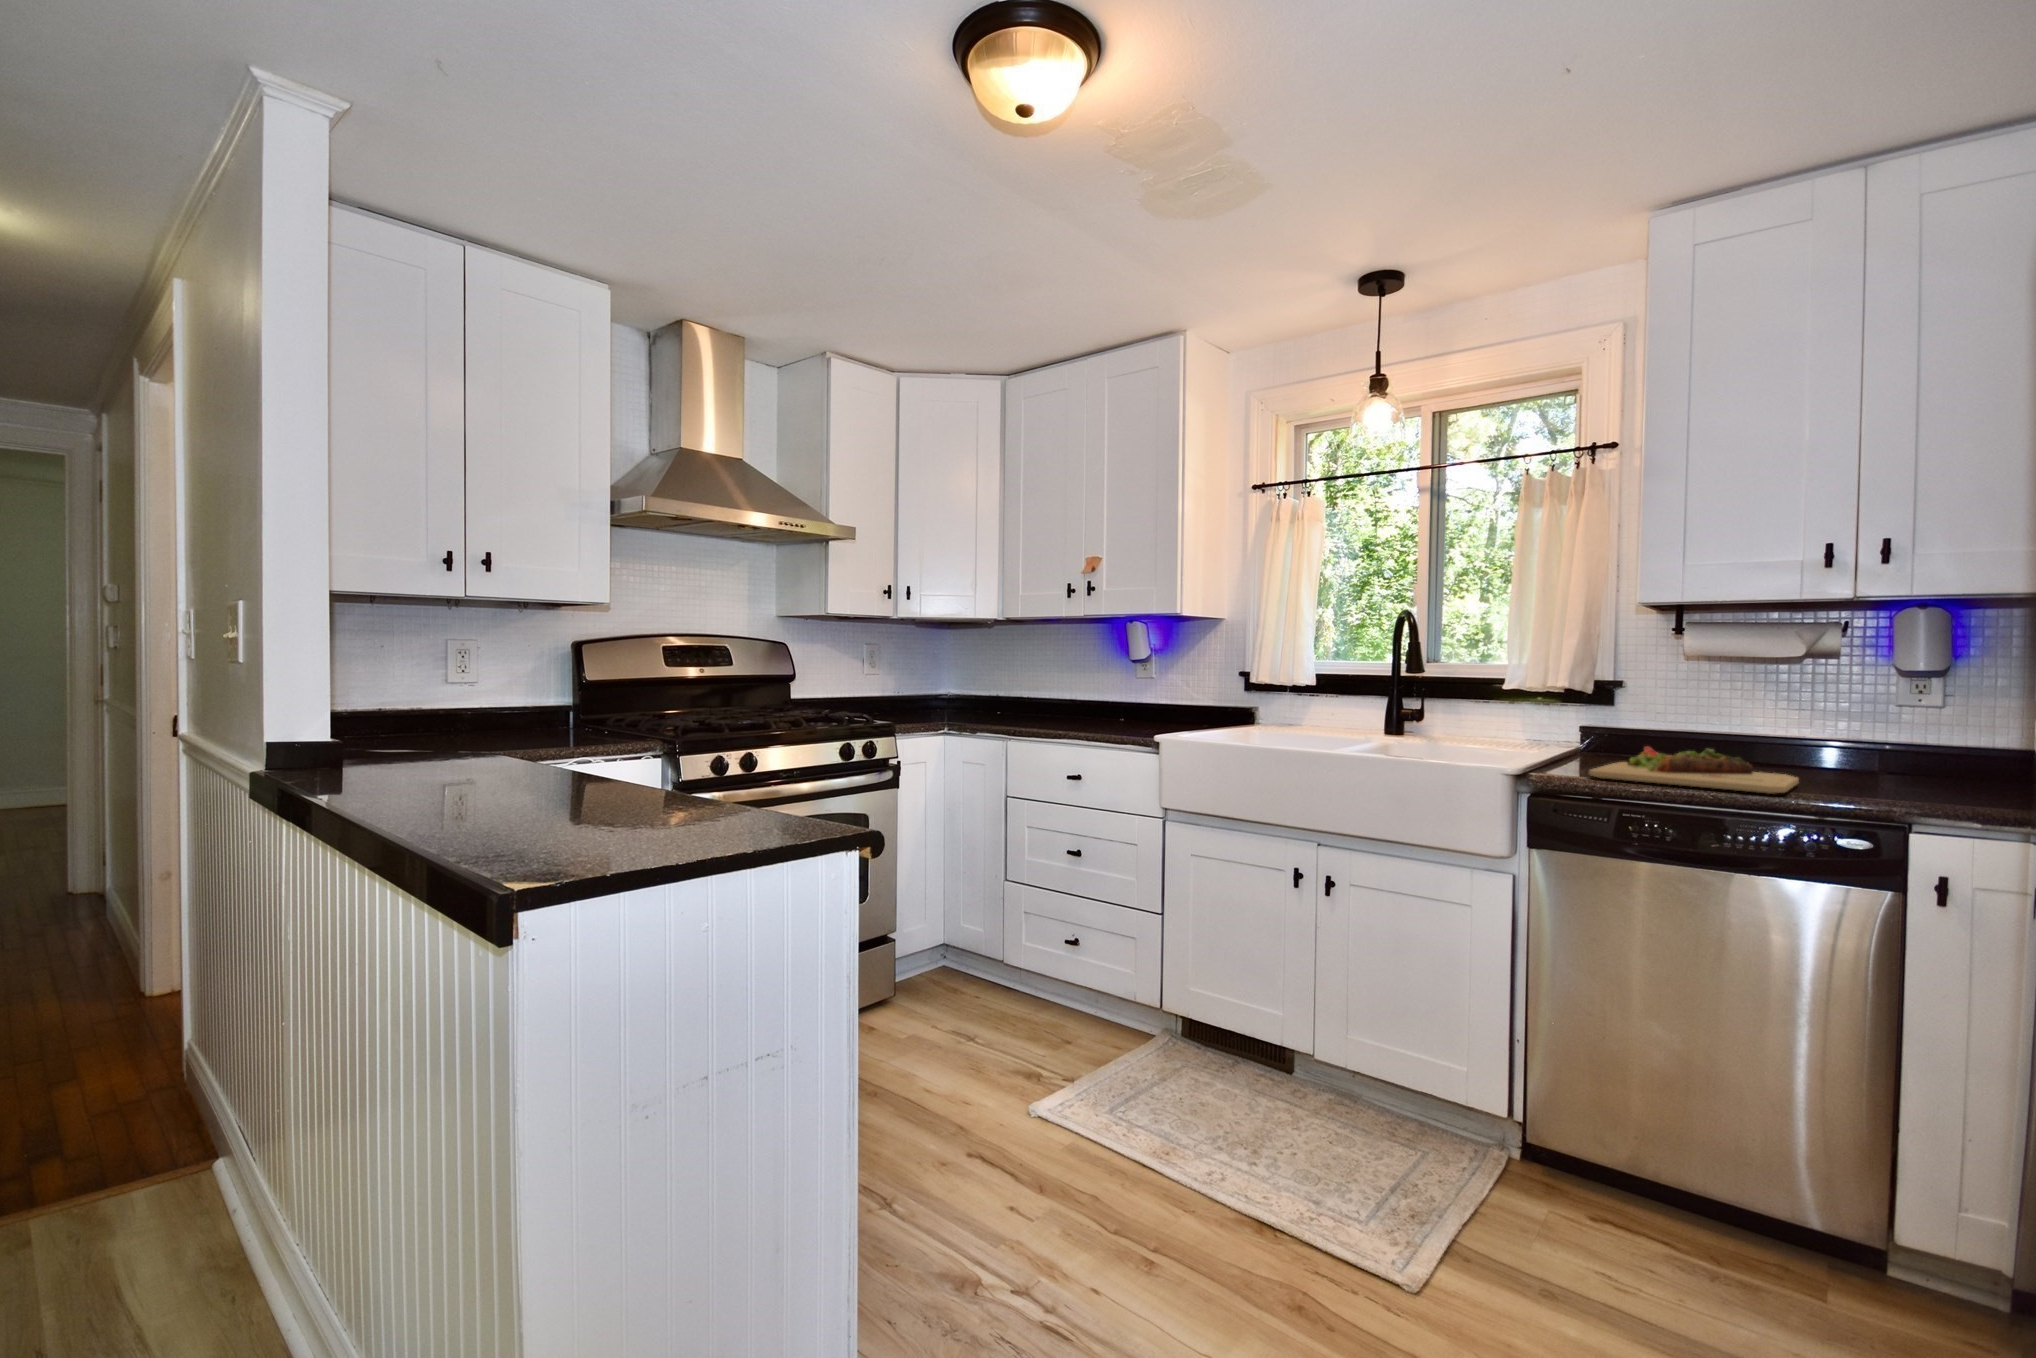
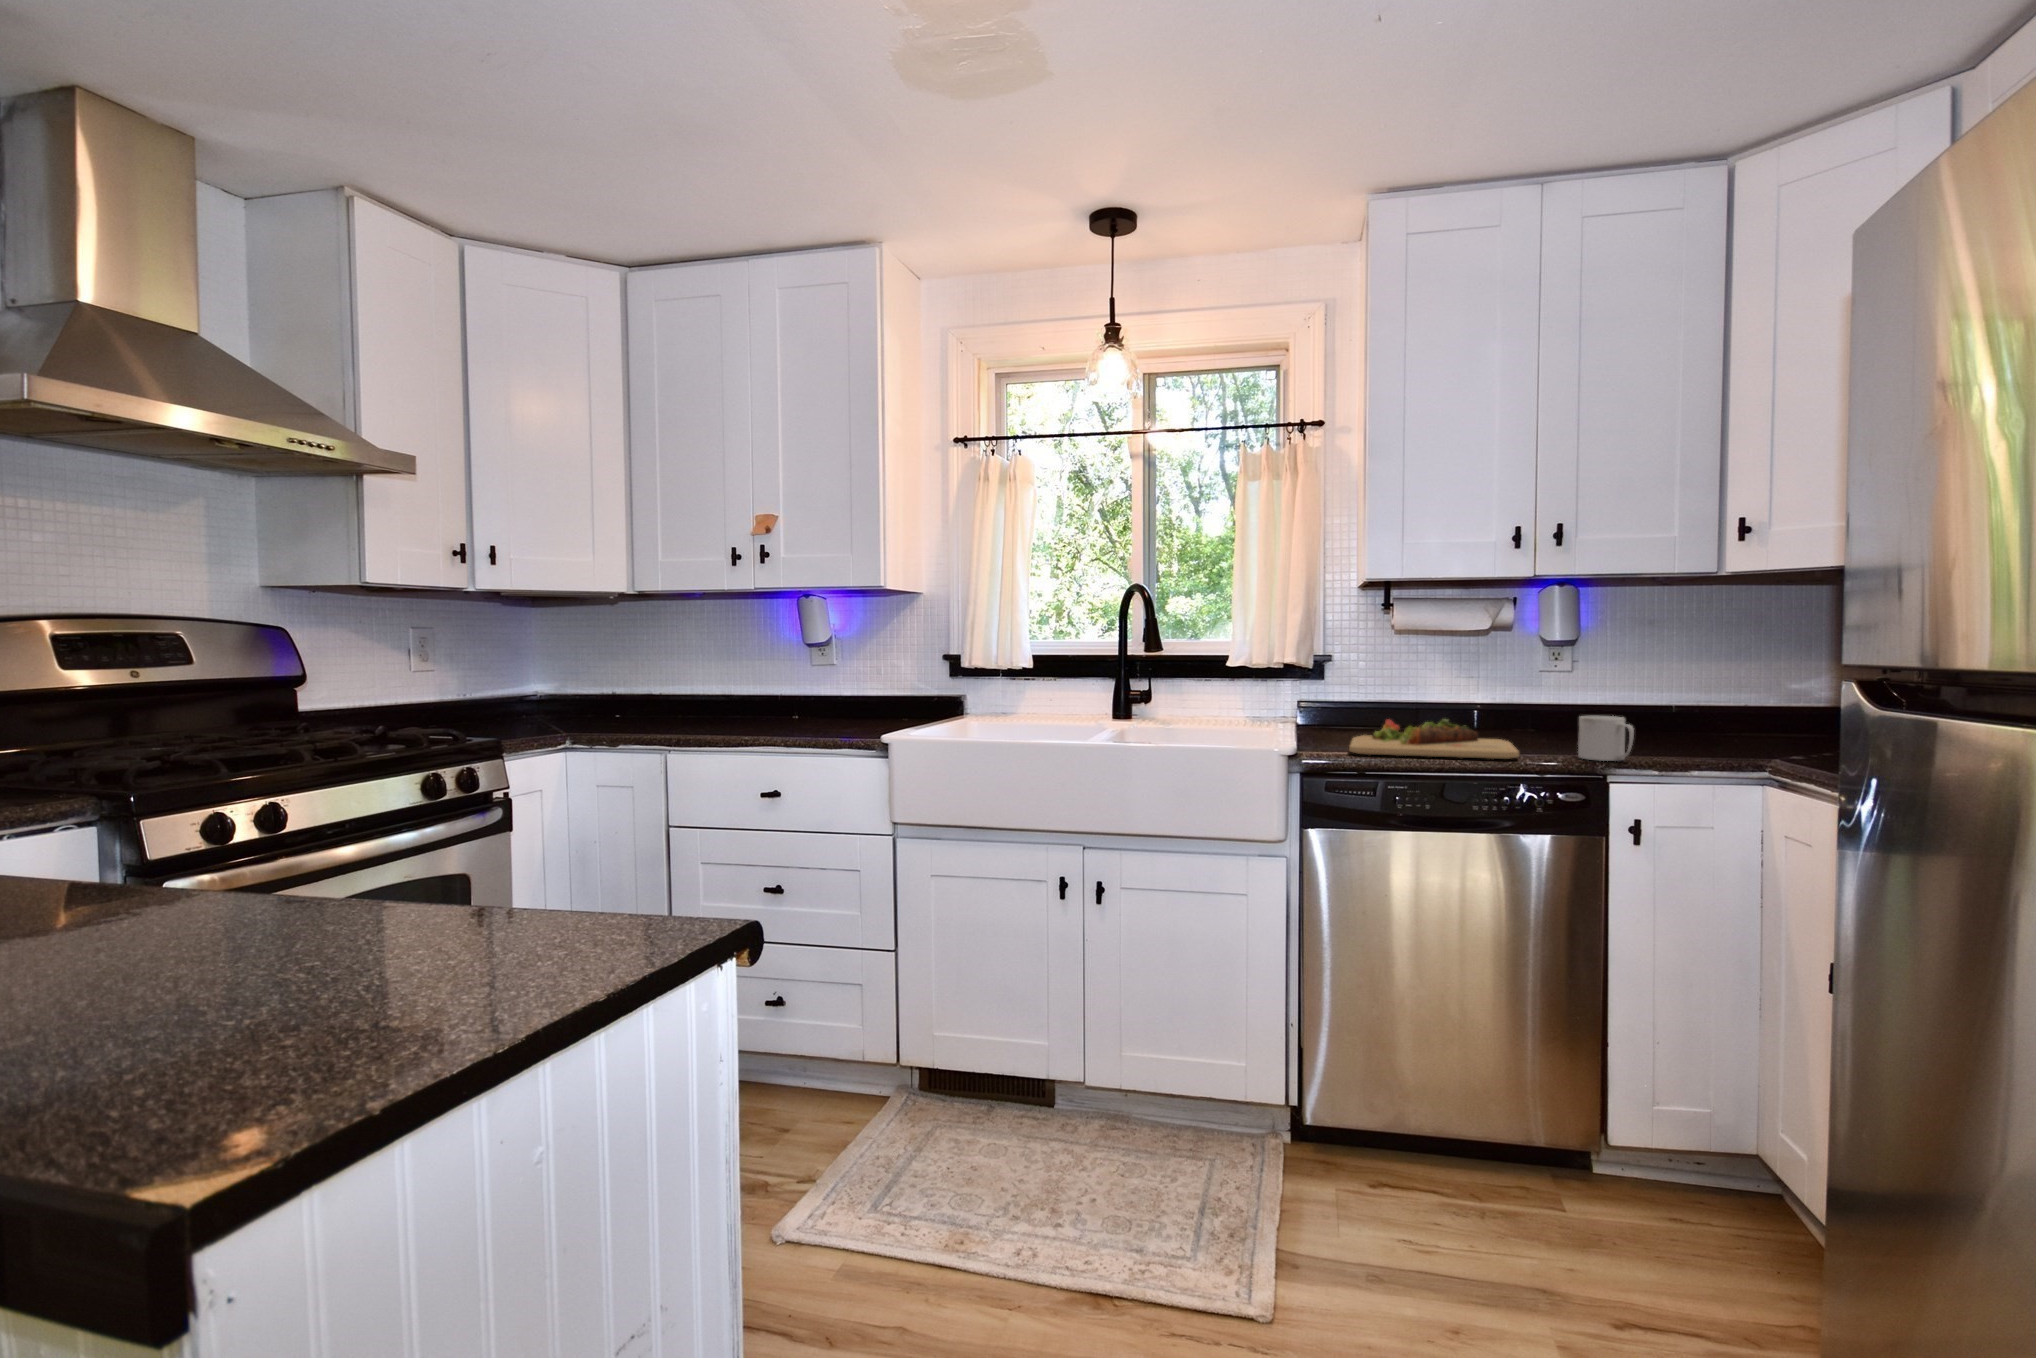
mug: none [1871,754,1939,805] -> present [1578,716,1634,761]

